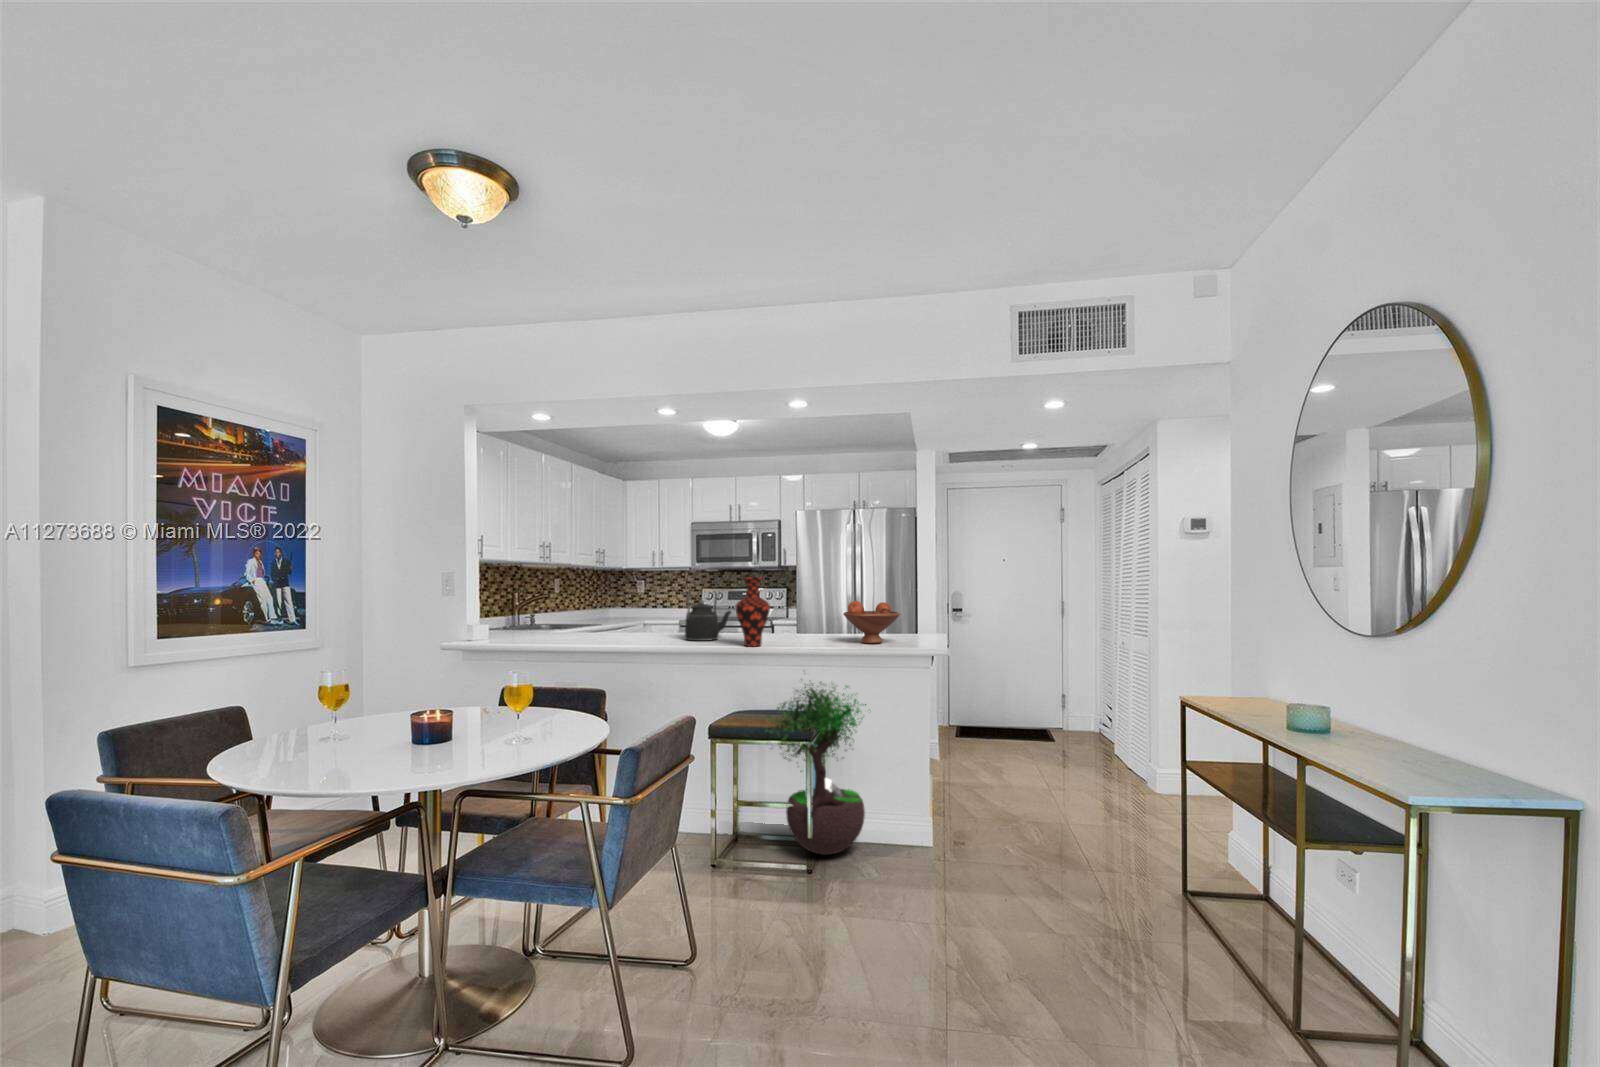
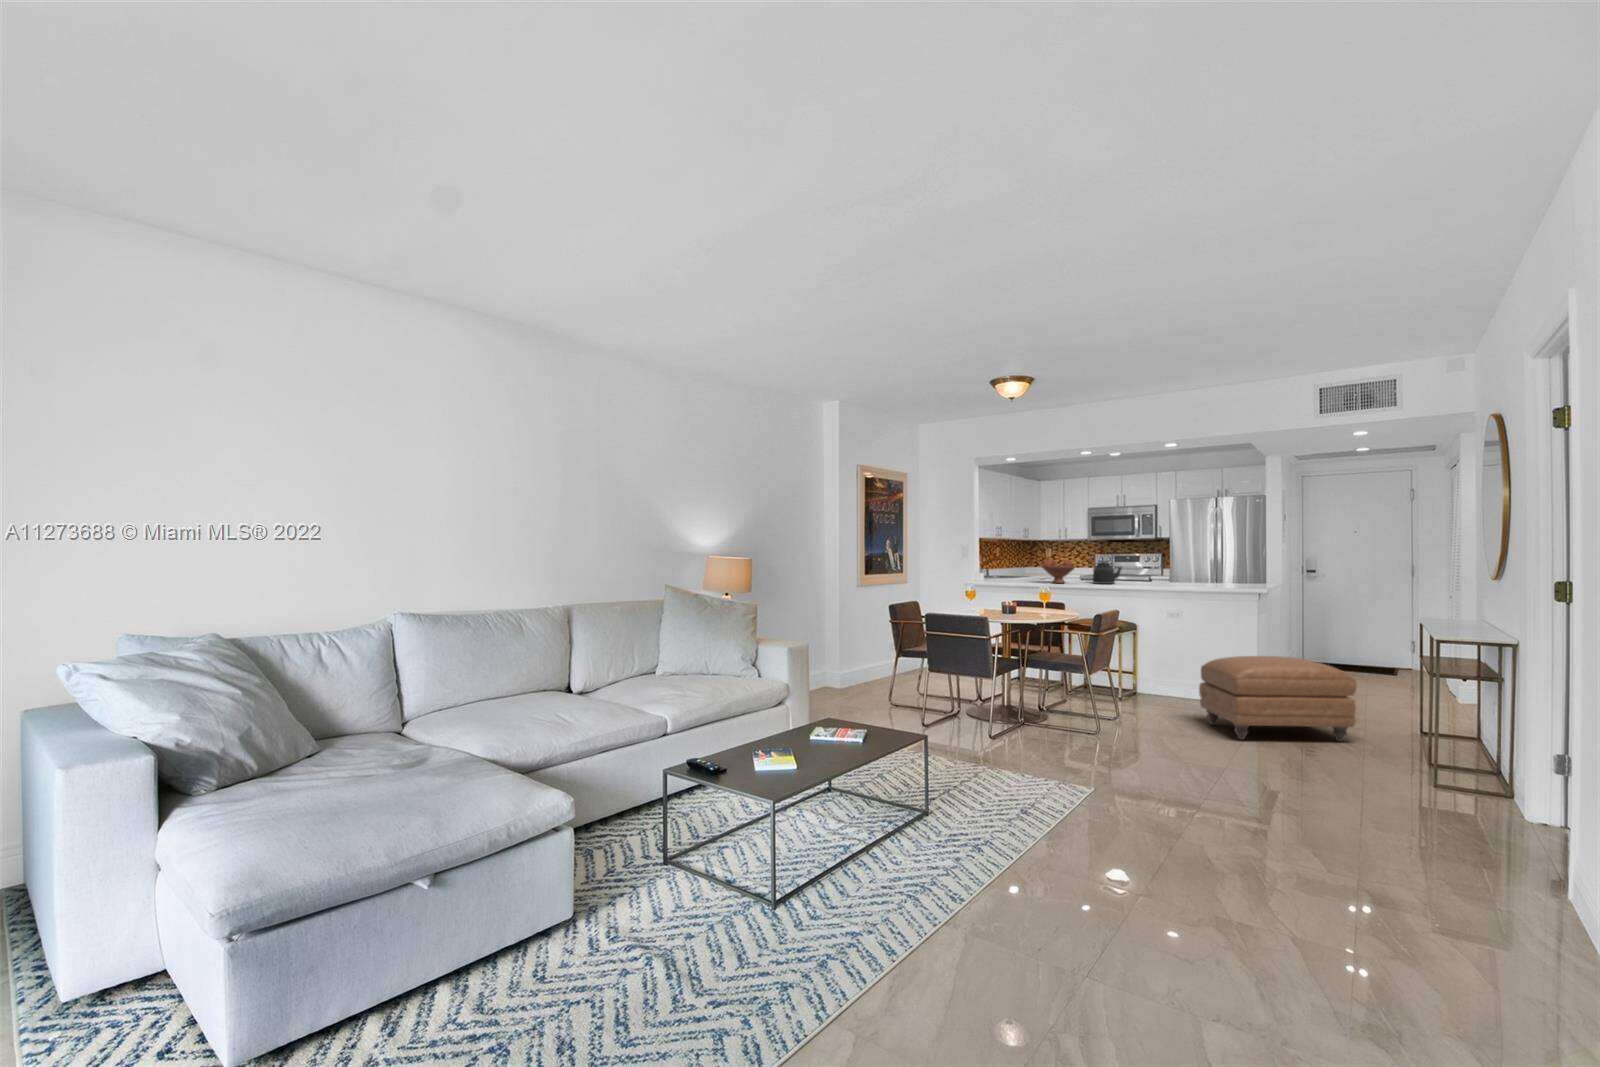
vase: present [736,577,770,647] -> none [1127,546,1149,587]
fruit bowl: present [843,601,900,644] -> present [1042,559,1076,583]
potted tree: present [766,681,866,855] -> none [1147,598,1214,703]
ottoman: none [855,781,1121,987] -> present [1199,656,1357,742]

